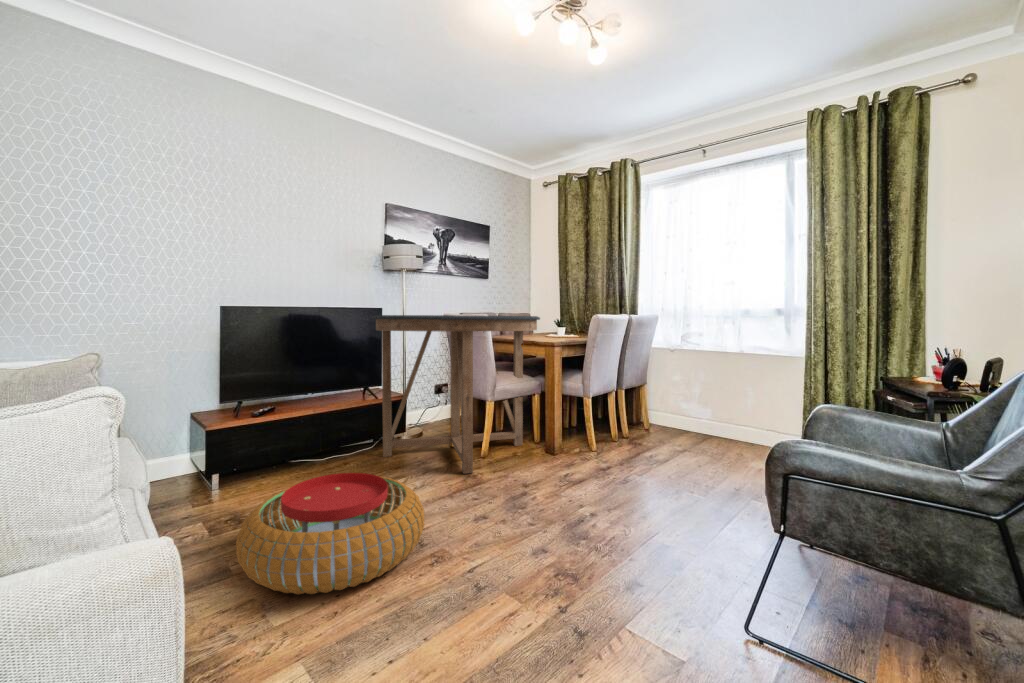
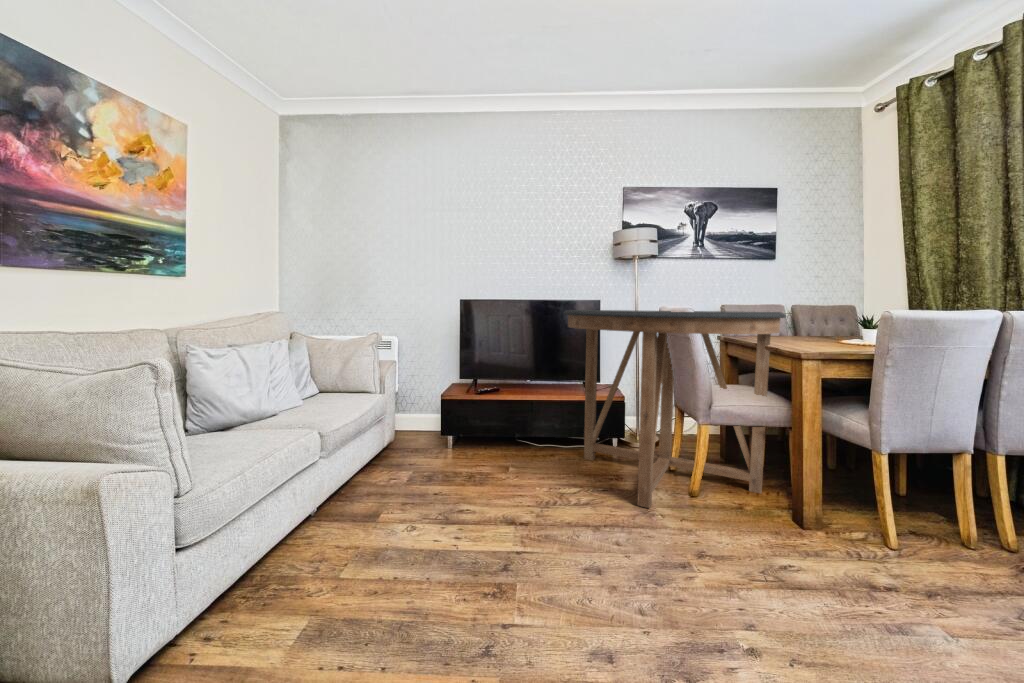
pouf: present [236,473,424,594] -> none [357,463,525,581]

